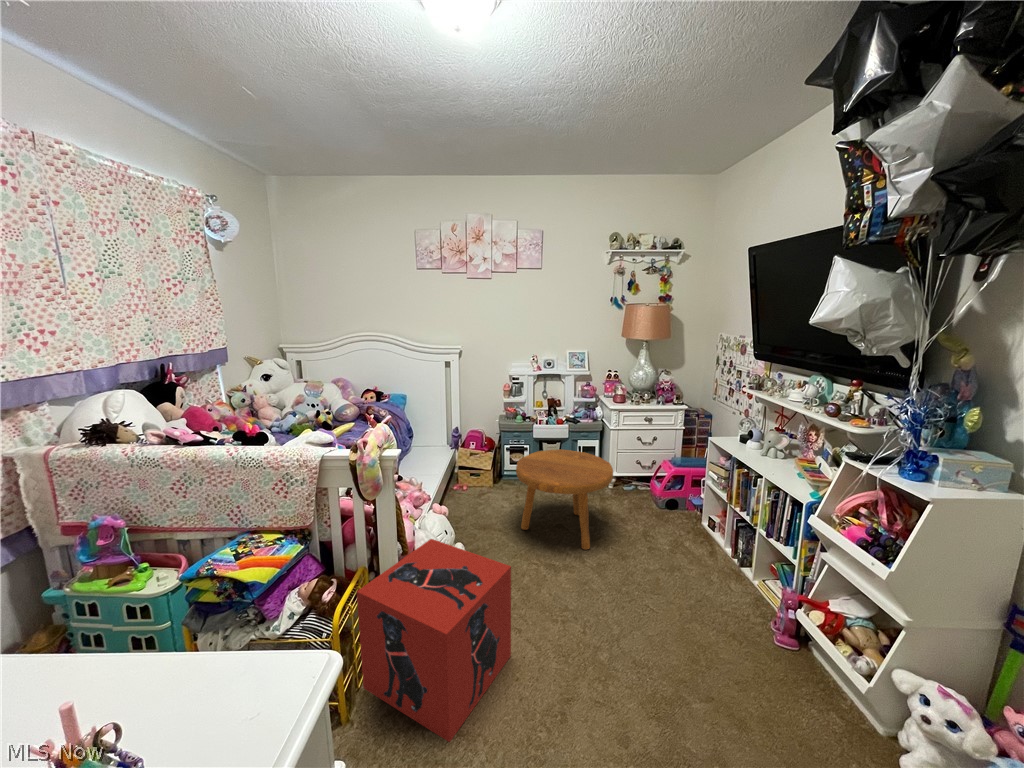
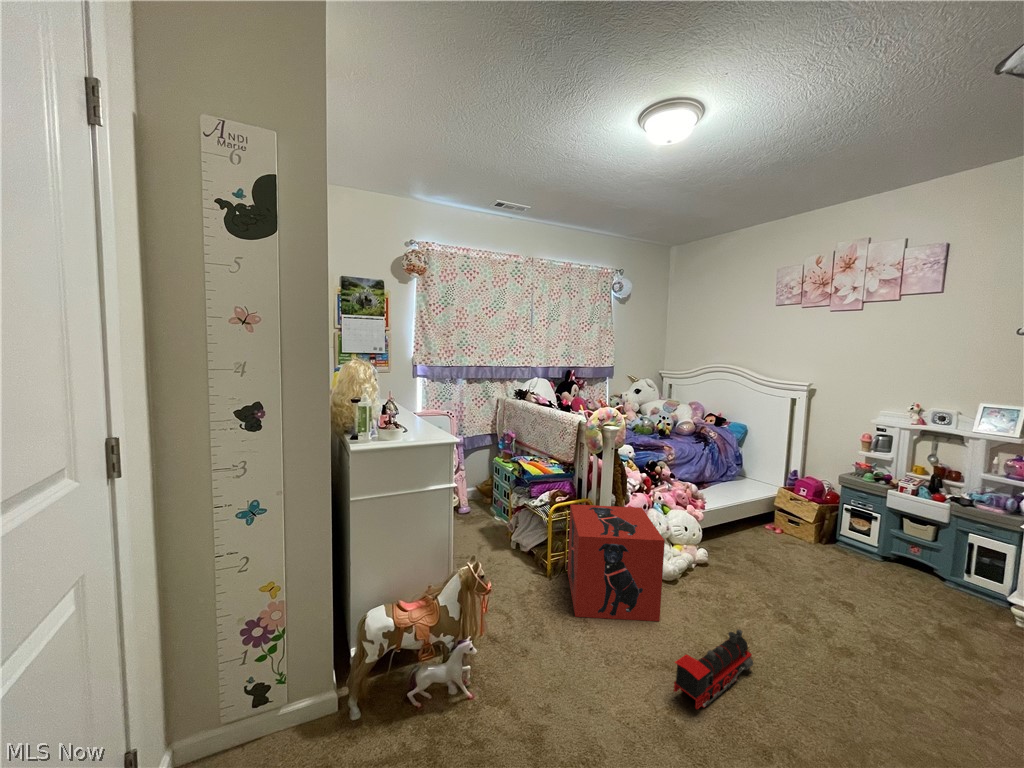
footstool: present [516,449,613,550] -> none [784,504,939,633]
toy train: none [577,608,641,719] -> present [674,630,753,709]

